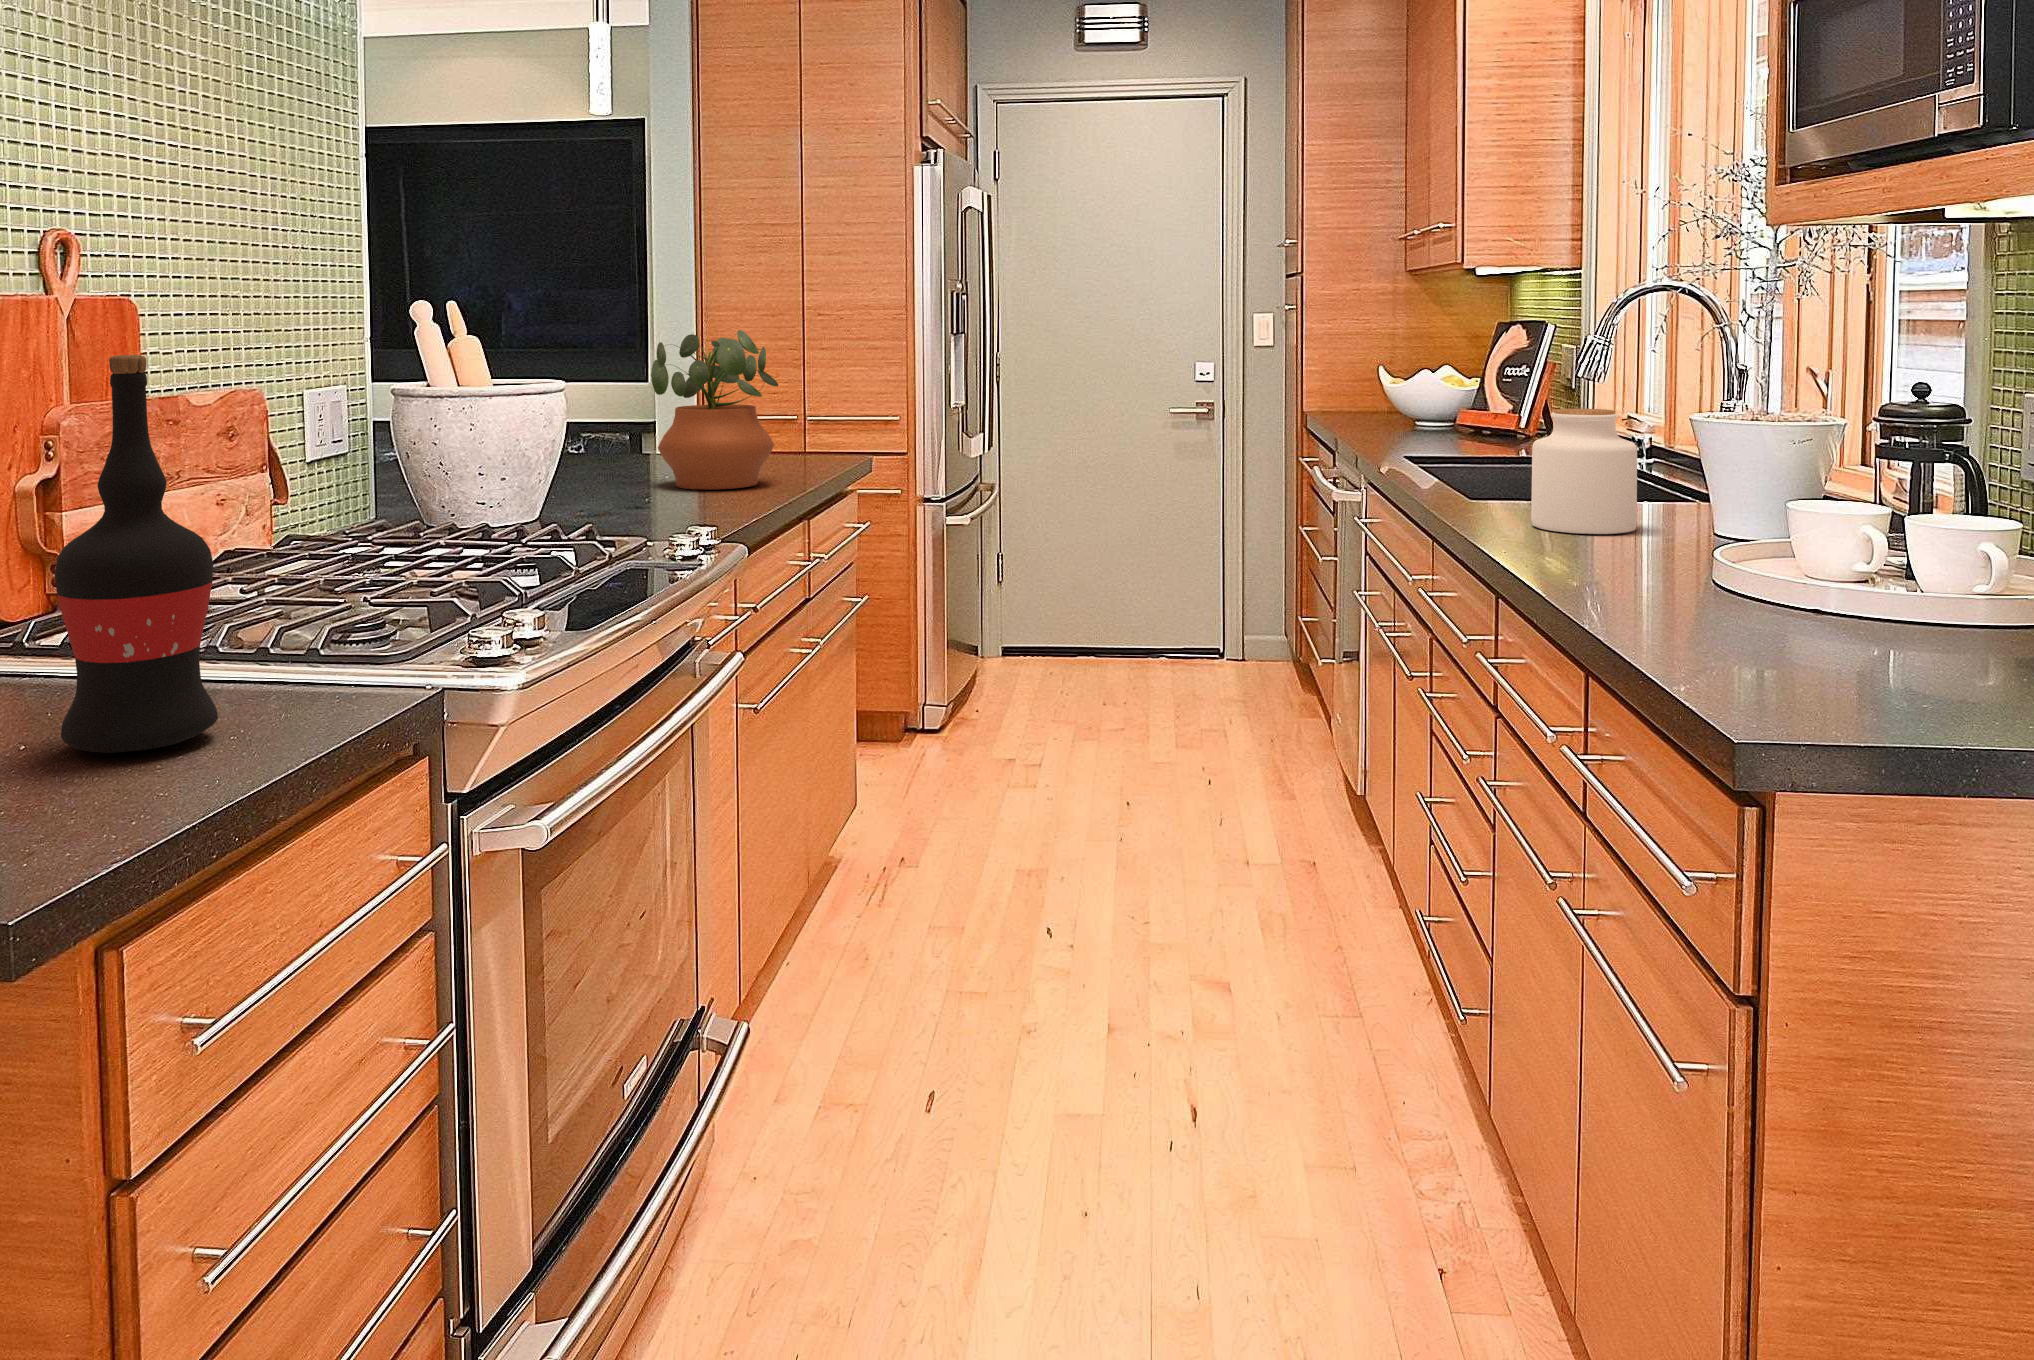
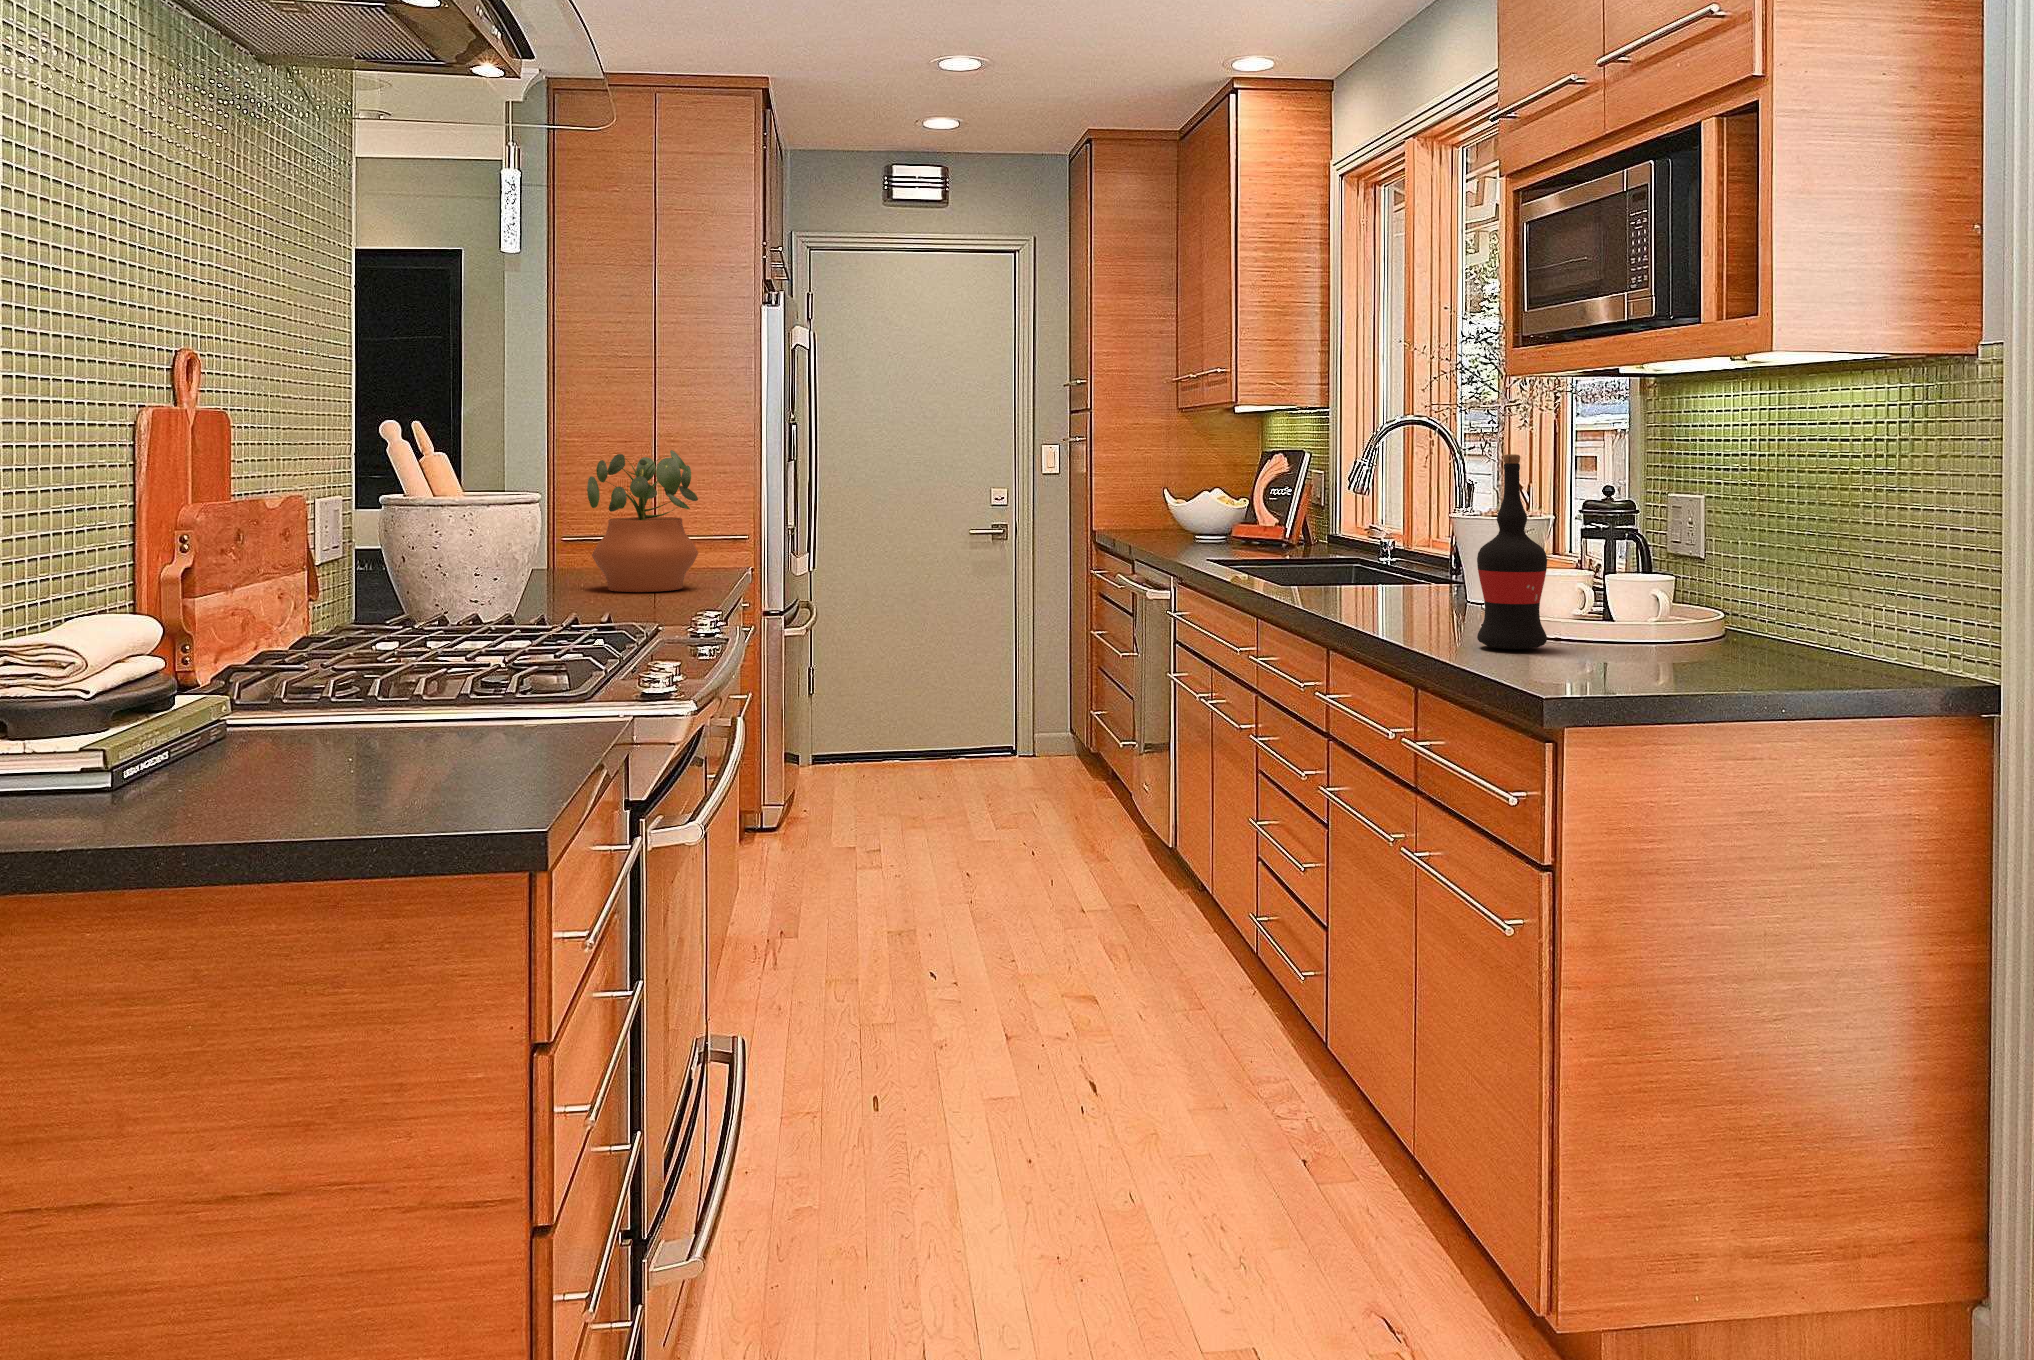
wine bottle: present [55,355,218,753] -> present [1477,454,1547,649]
jar: present [1531,409,1637,534] -> none [1340,511,1414,604]

